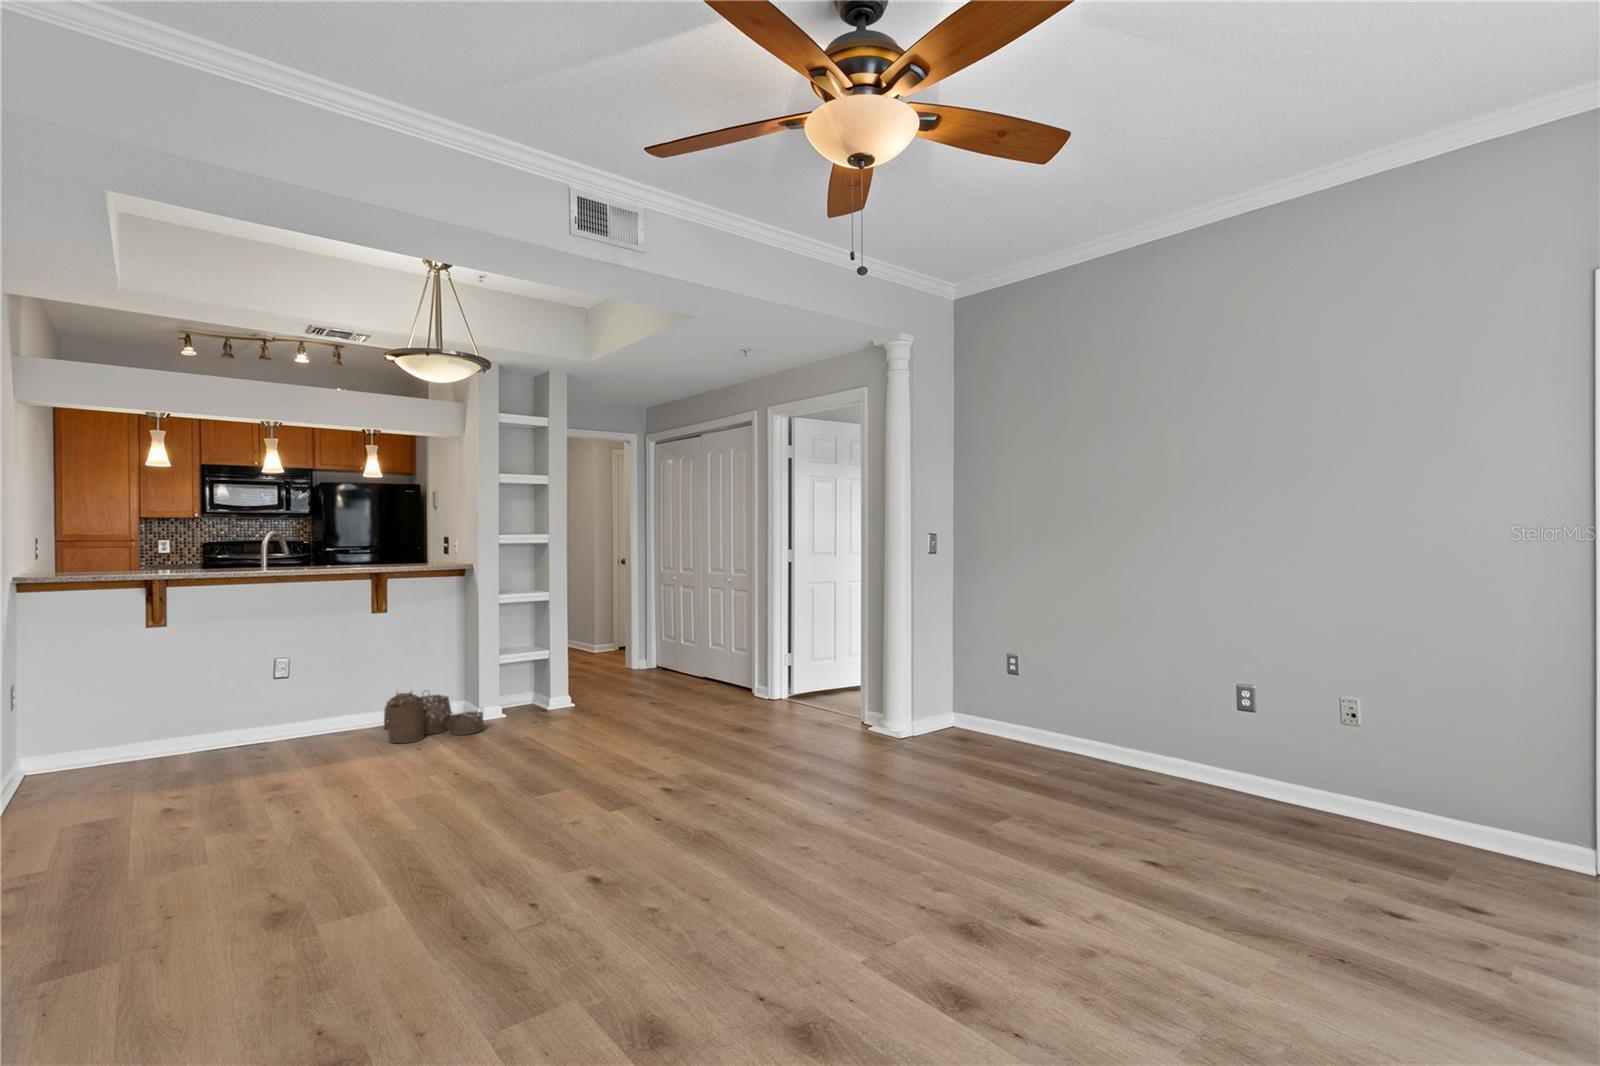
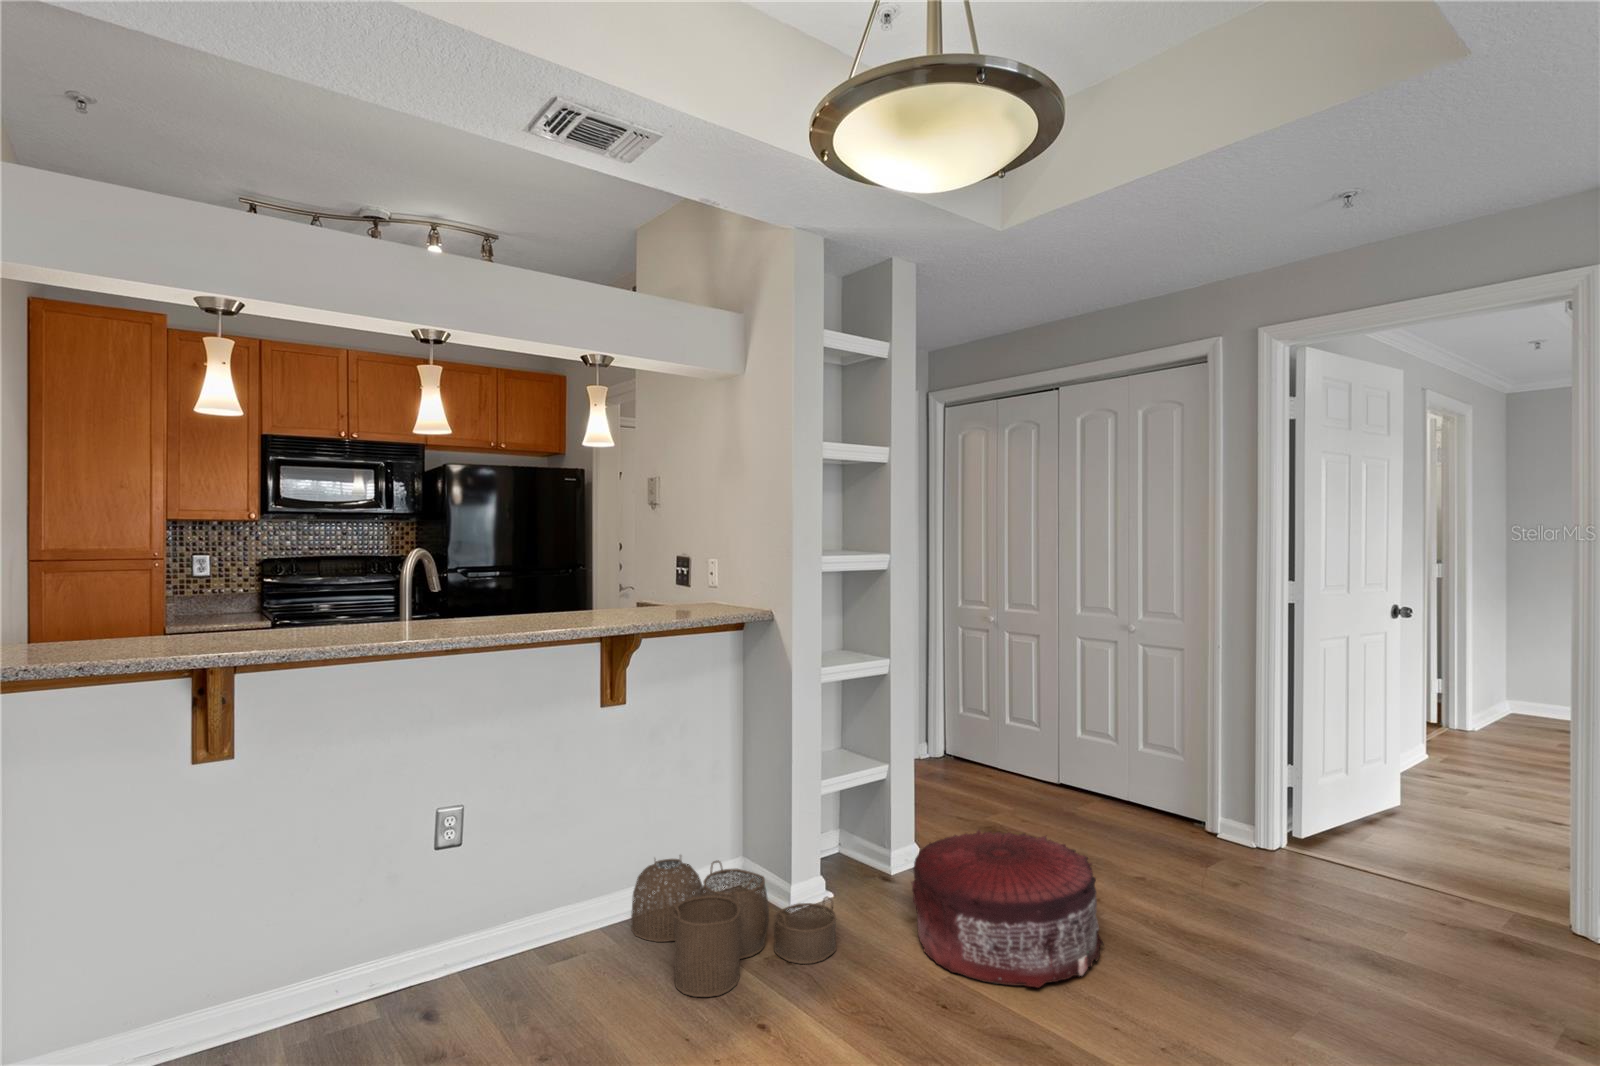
pouf: none [522,678,617,738] -> present [911,830,1103,988]

